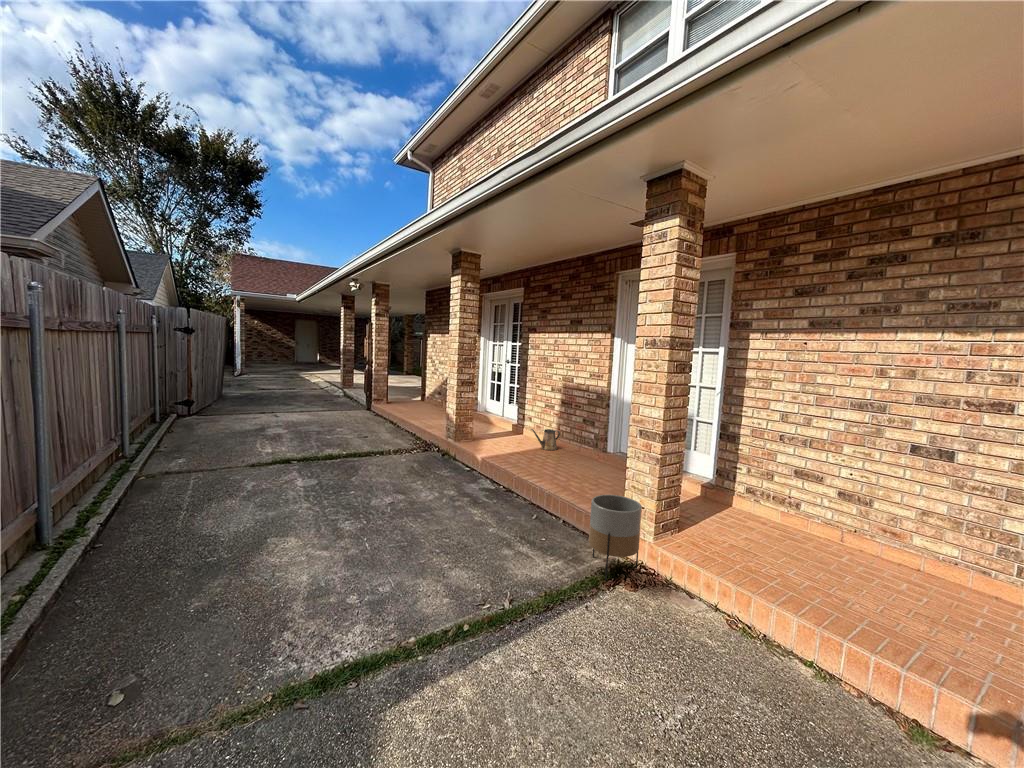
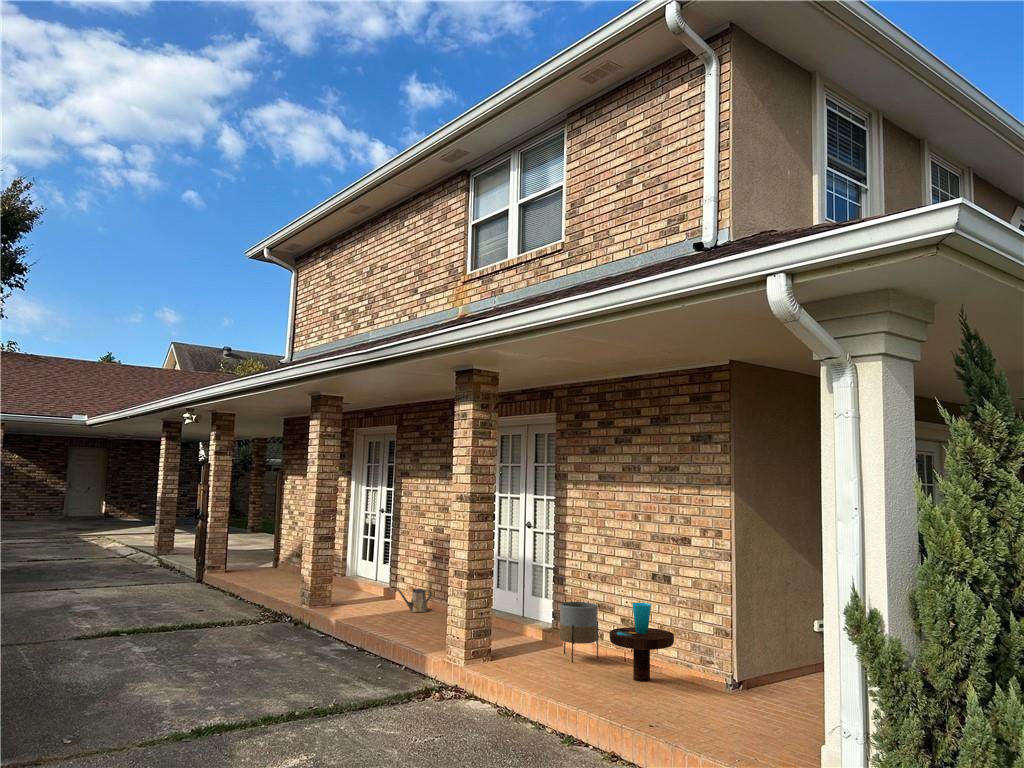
side table: none [865,486,983,592] -> present [610,603,674,681]
planter: present [589,495,642,580] -> present [559,602,598,663]

